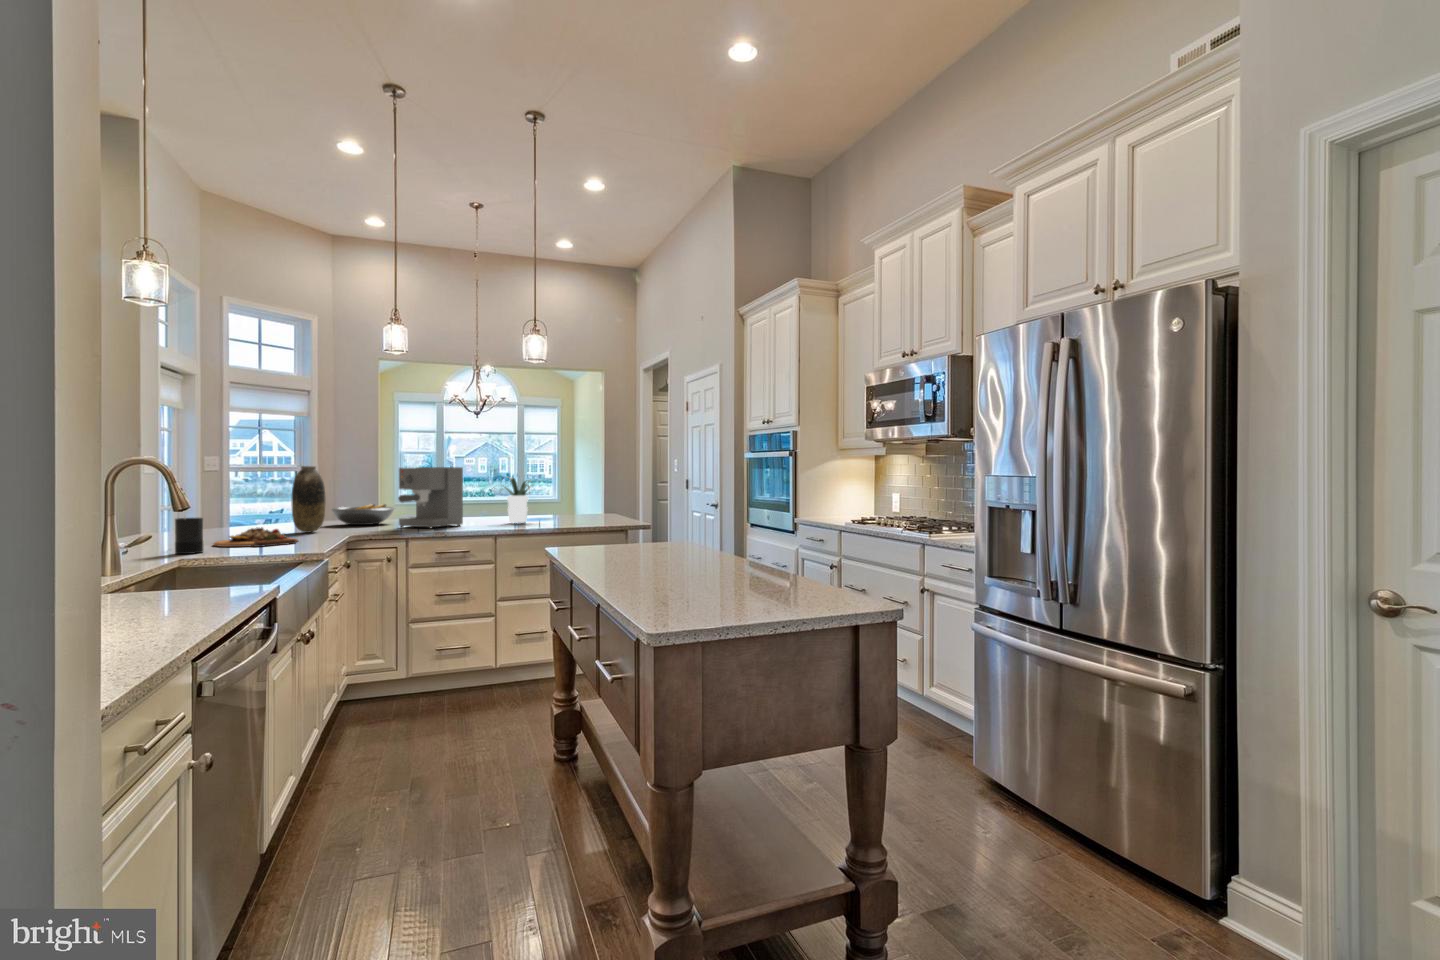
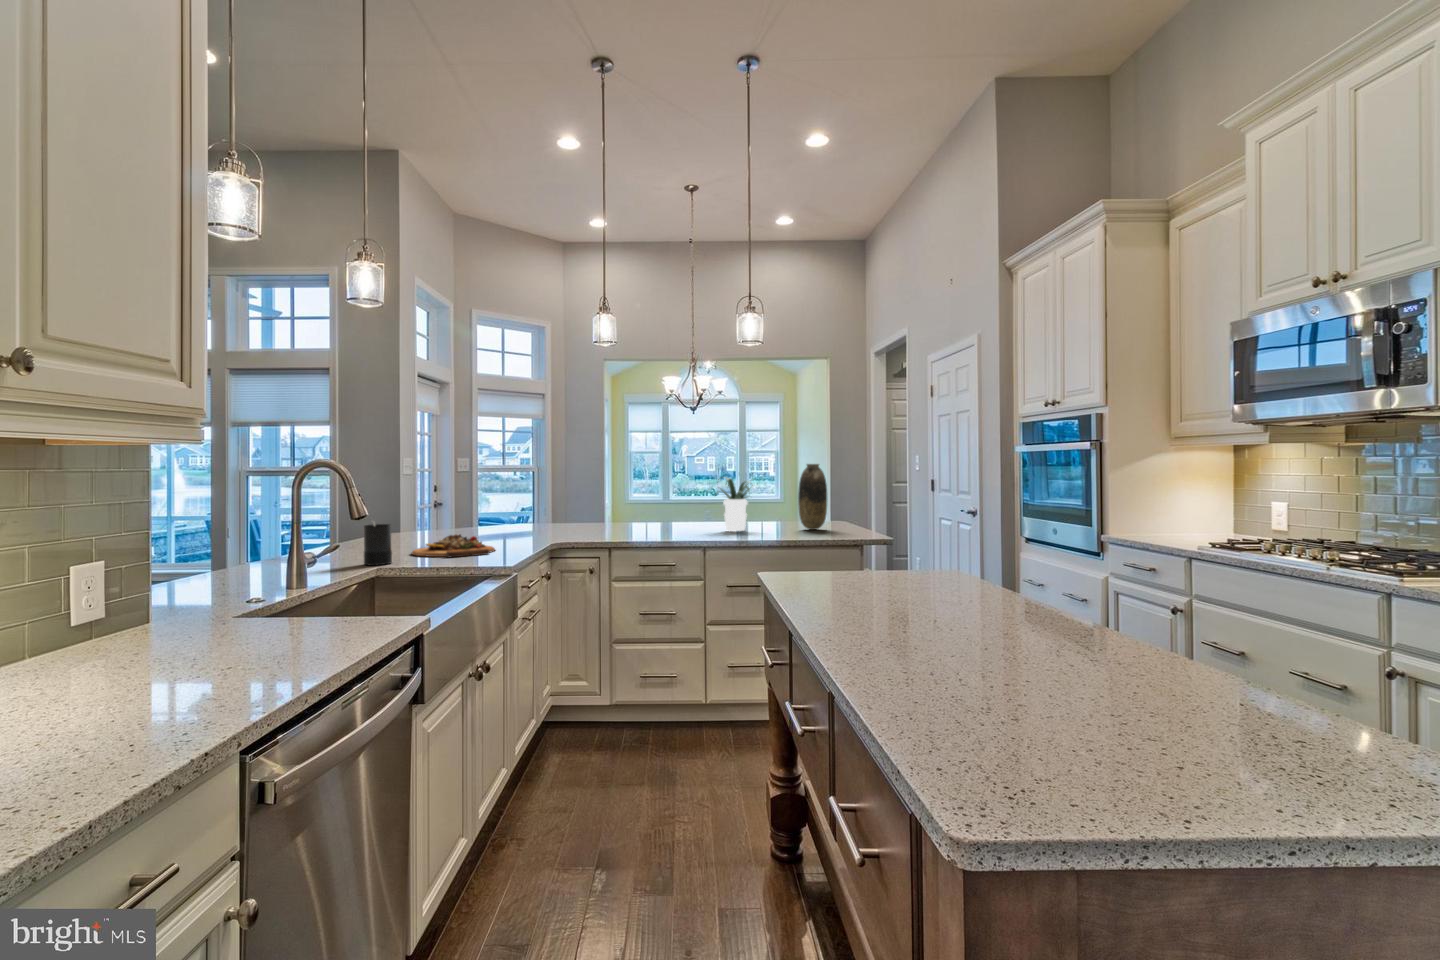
vase: present [291,466,325,533] -> present [798,464,827,530]
coffee maker: present [398,467,463,528] -> none [604,466,674,537]
fruit bowl: present [332,504,394,525] -> none [544,507,607,530]

